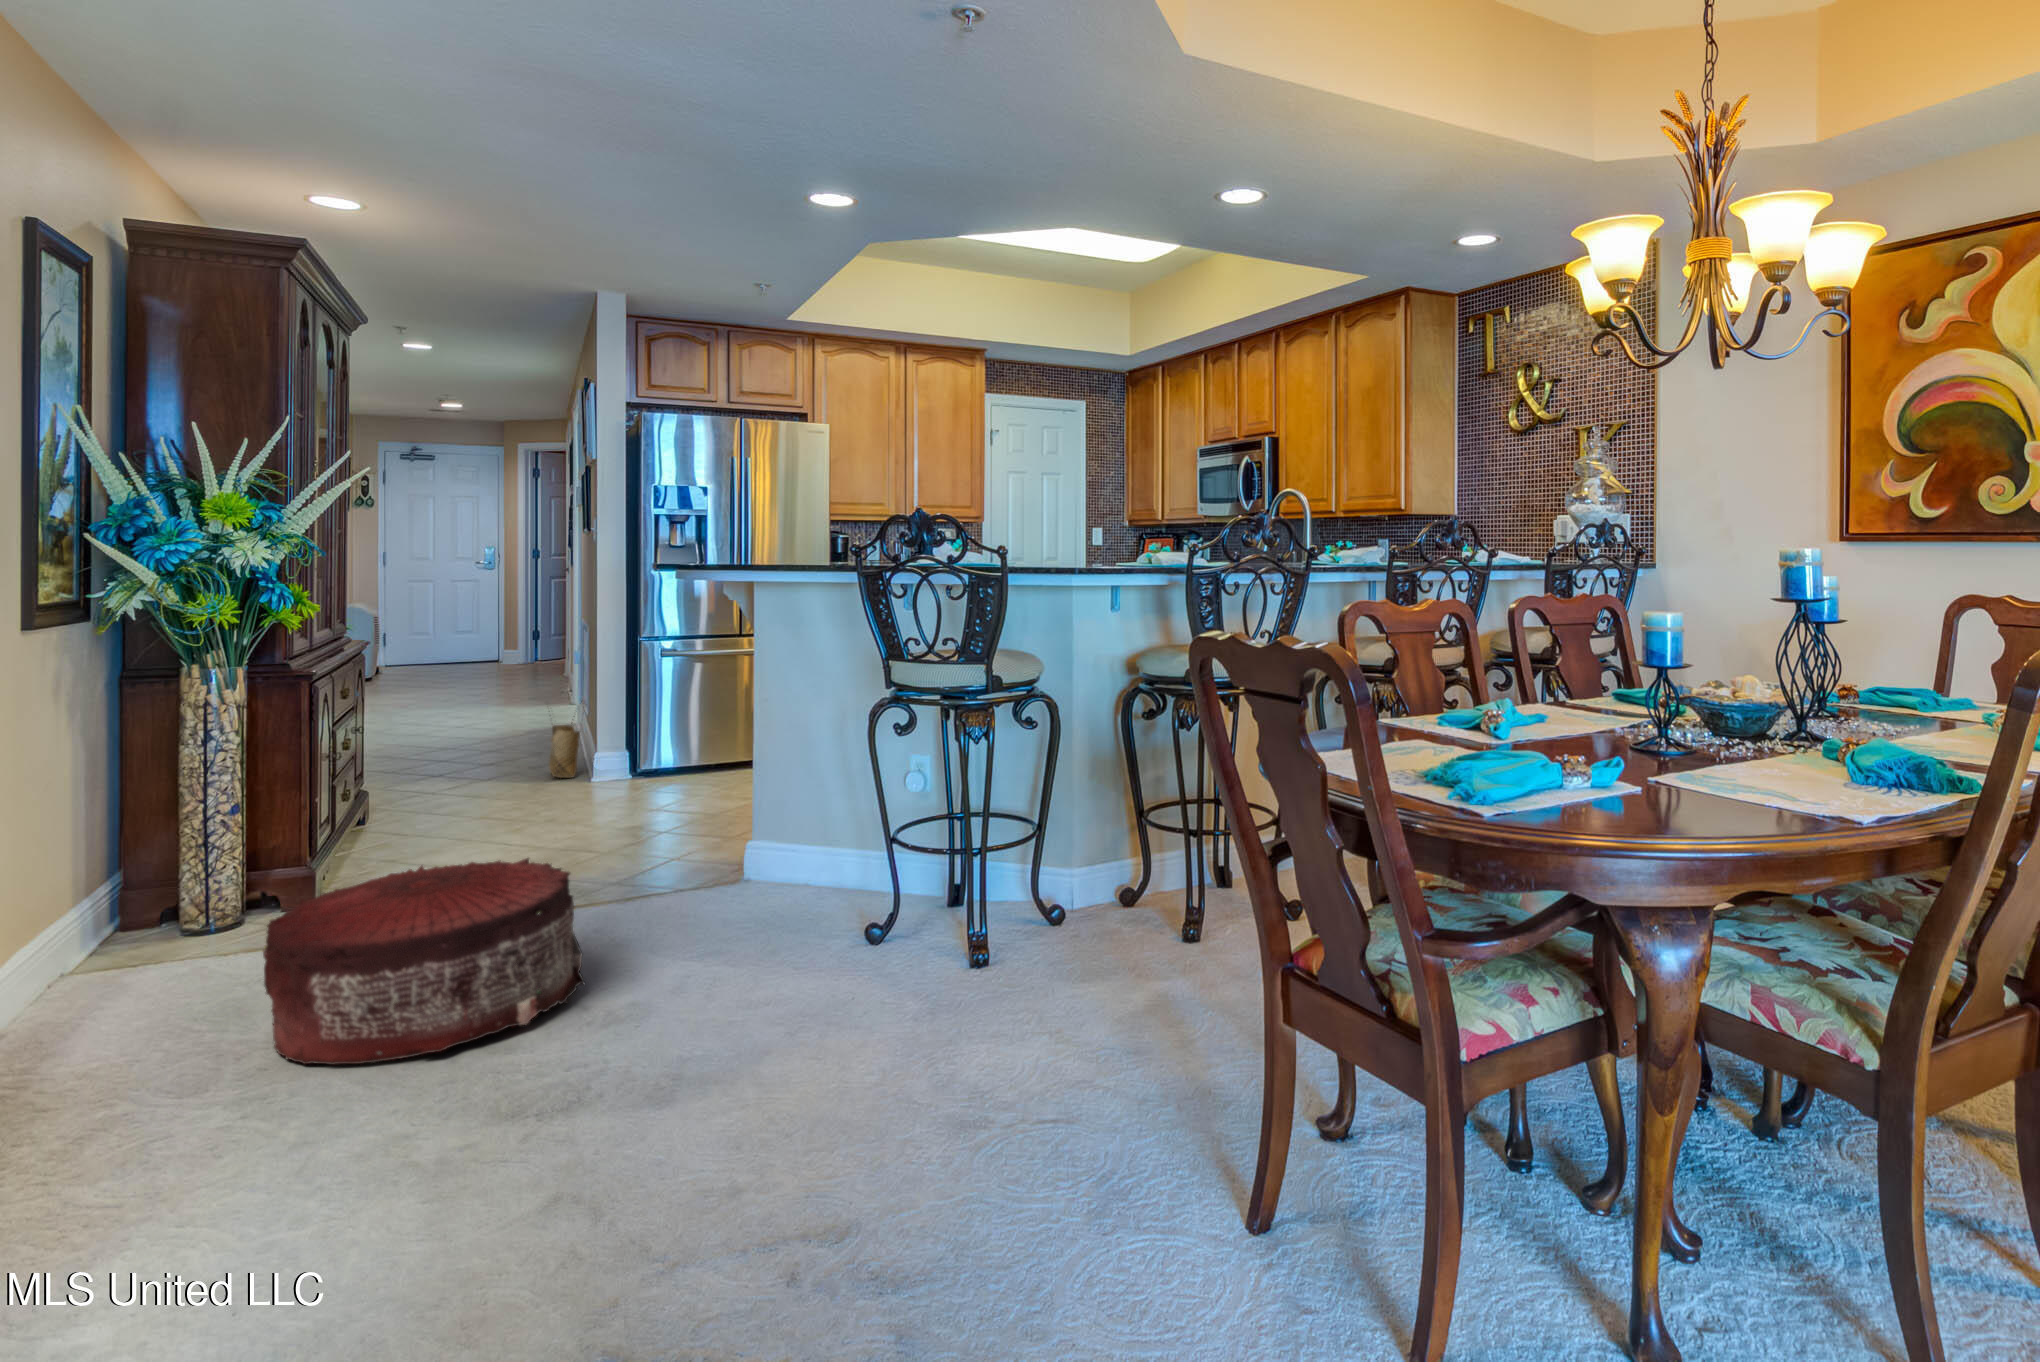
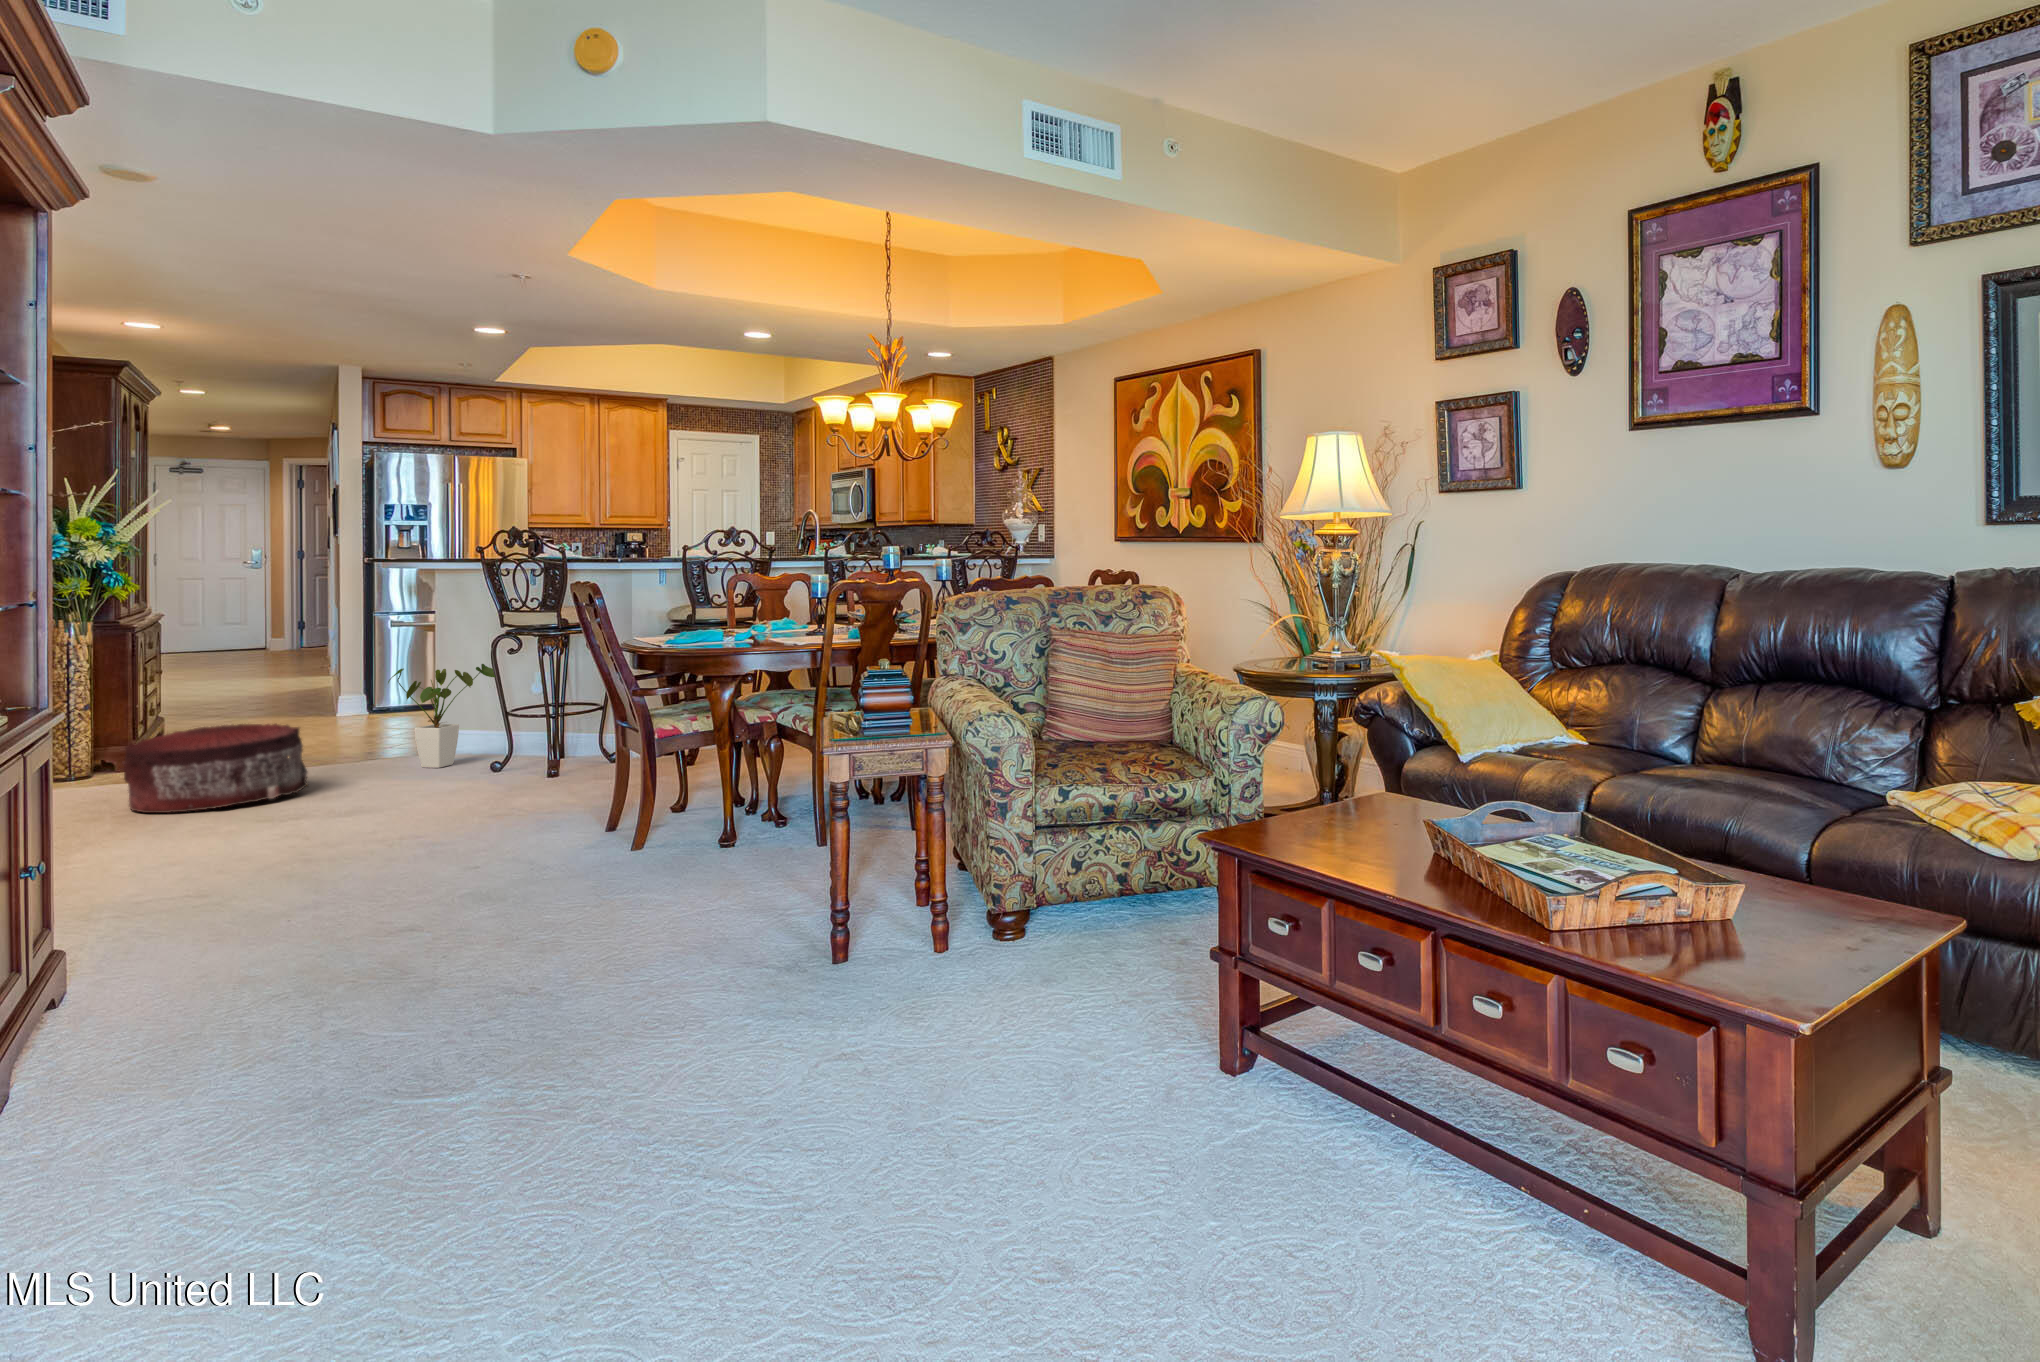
woven basket: present [549,701,582,778] -> none [302,661,332,717]
house plant: none [701,738,867,917] -> present [388,664,495,768]

